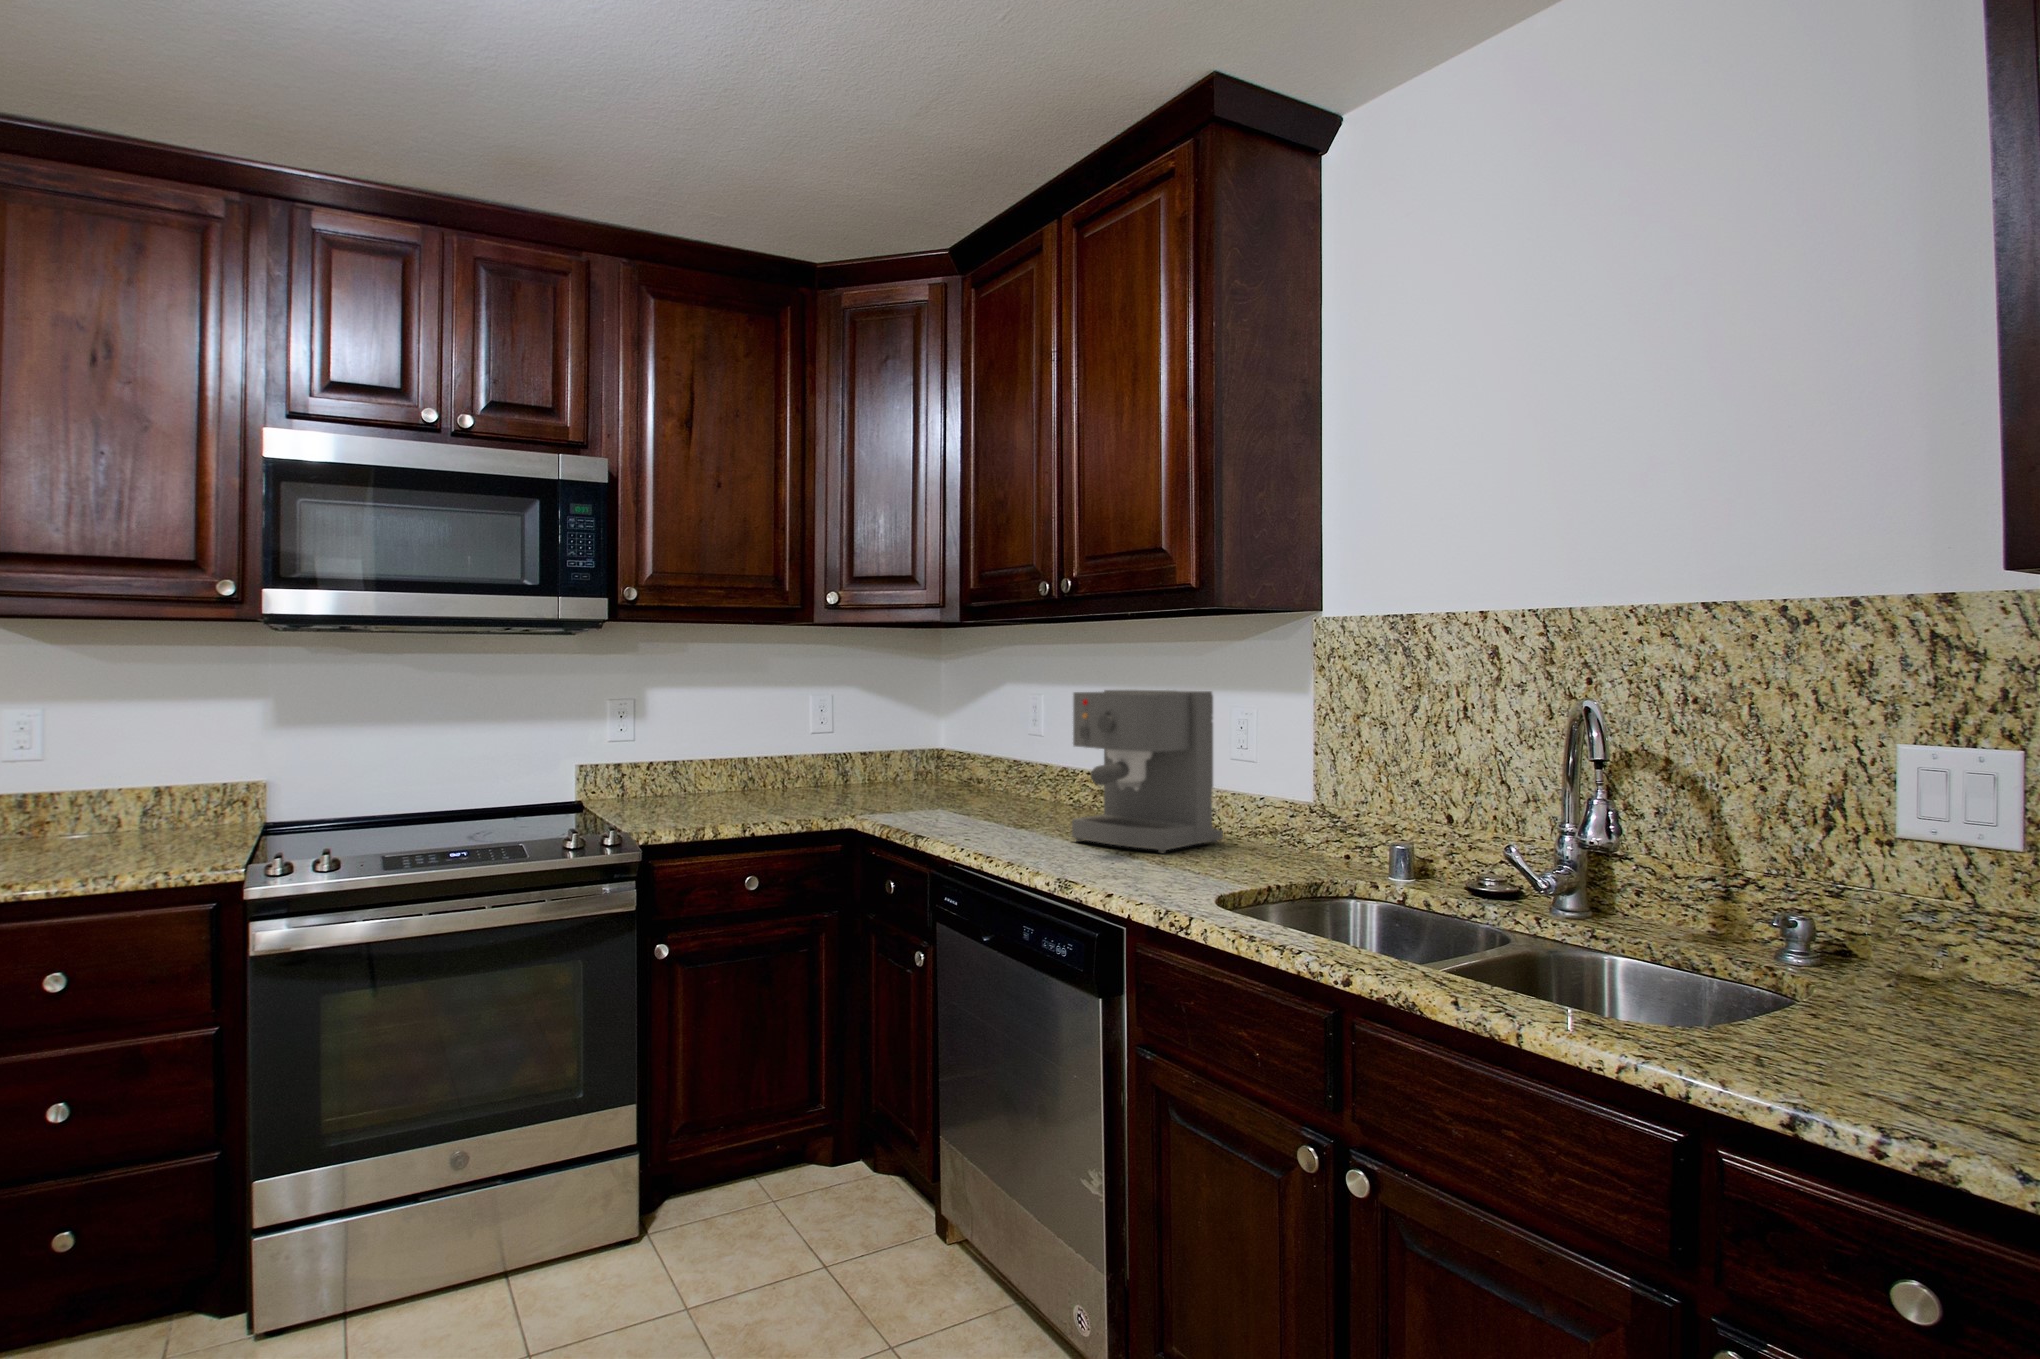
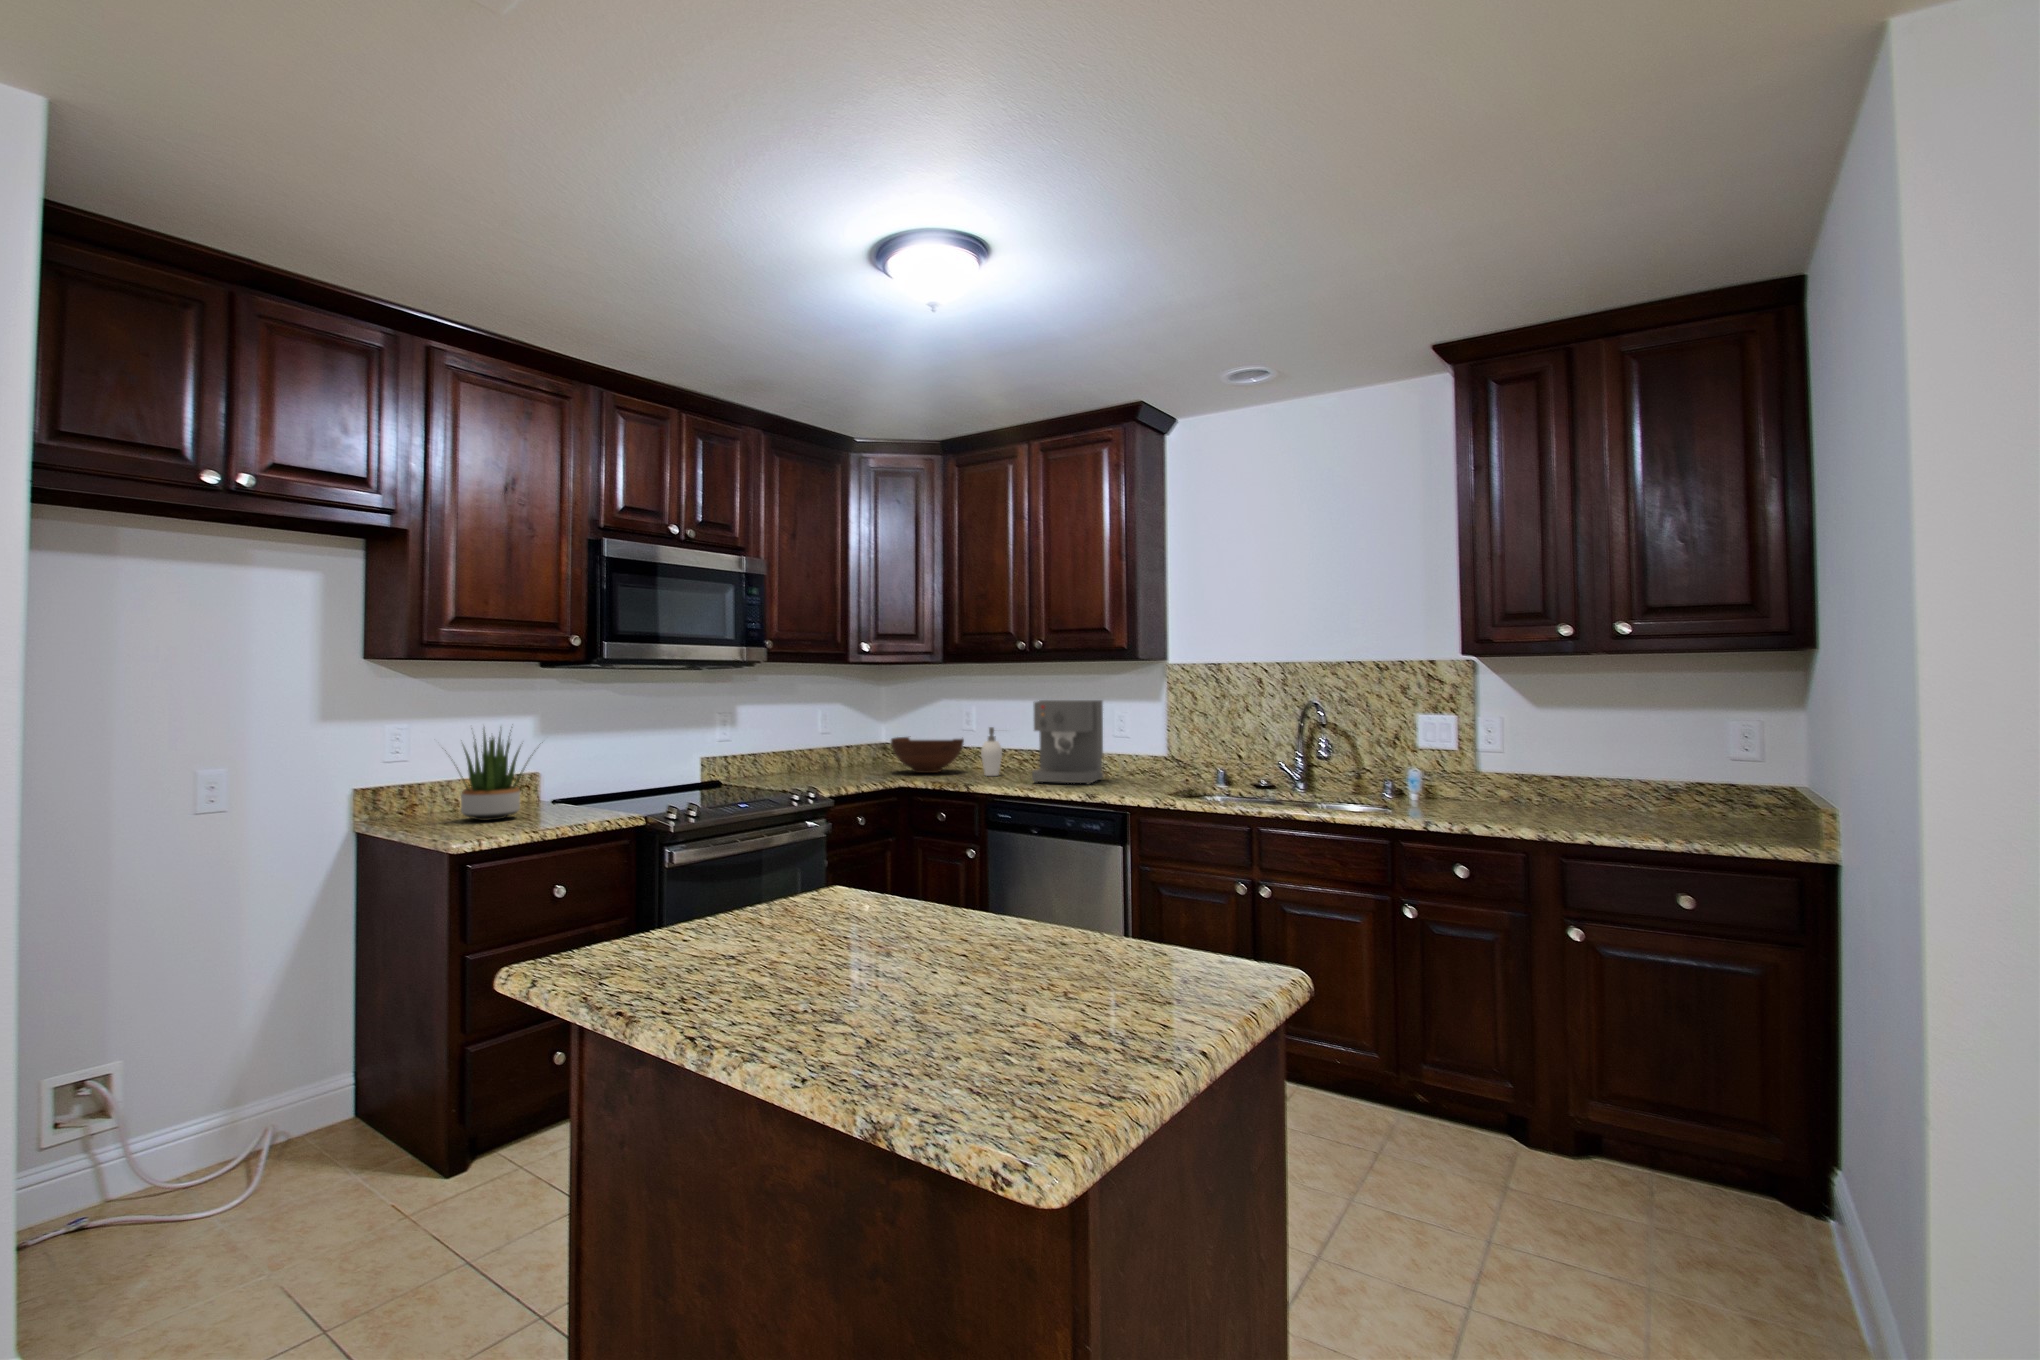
potted plant: none [47,708,202,853] -> present [445,730,535,820]
soap dispenser: none [1041,735,1087,820] -> present [981,727,1002,776]
fruit bowl: none [921,746,1041,807] -> present [891,737,964,773]

